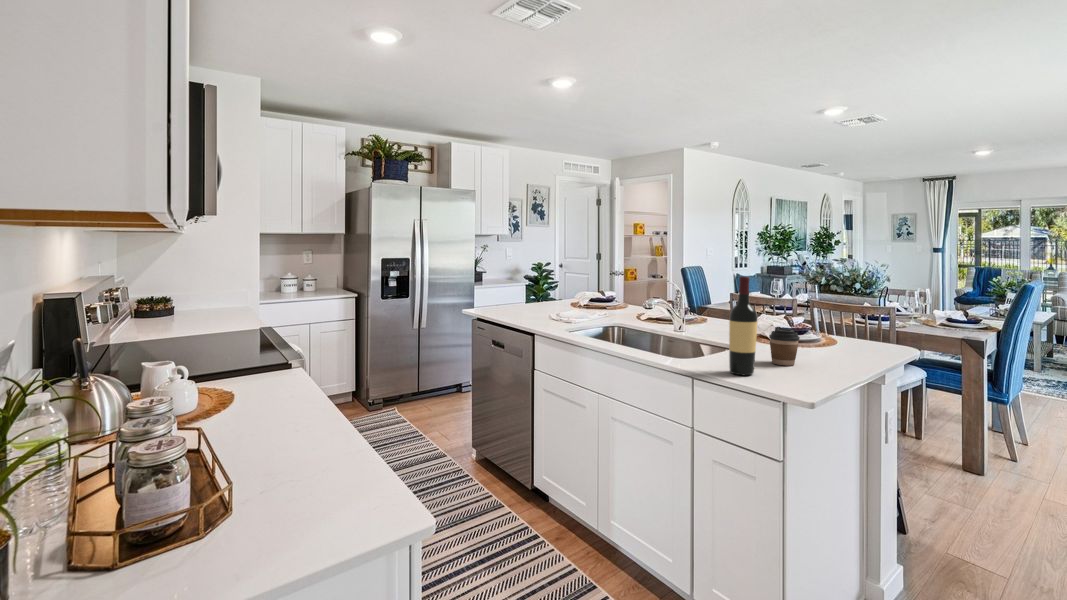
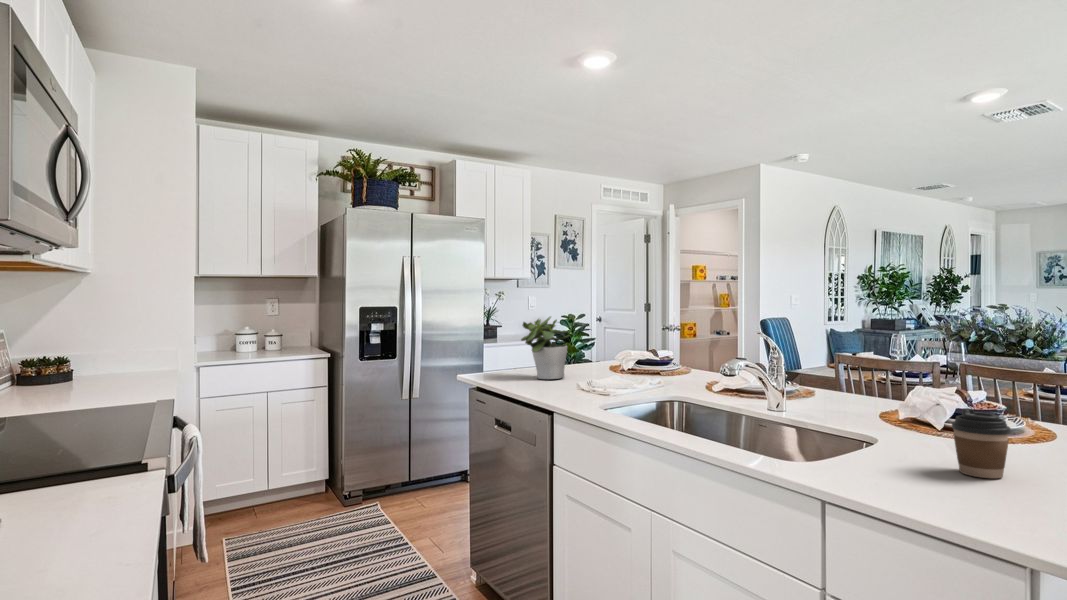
potted plant: none [508,268,543,312] -> present [521,317,569,379]
wine bottle: present [729,276,758,375] -> none [888,320,942,499]

